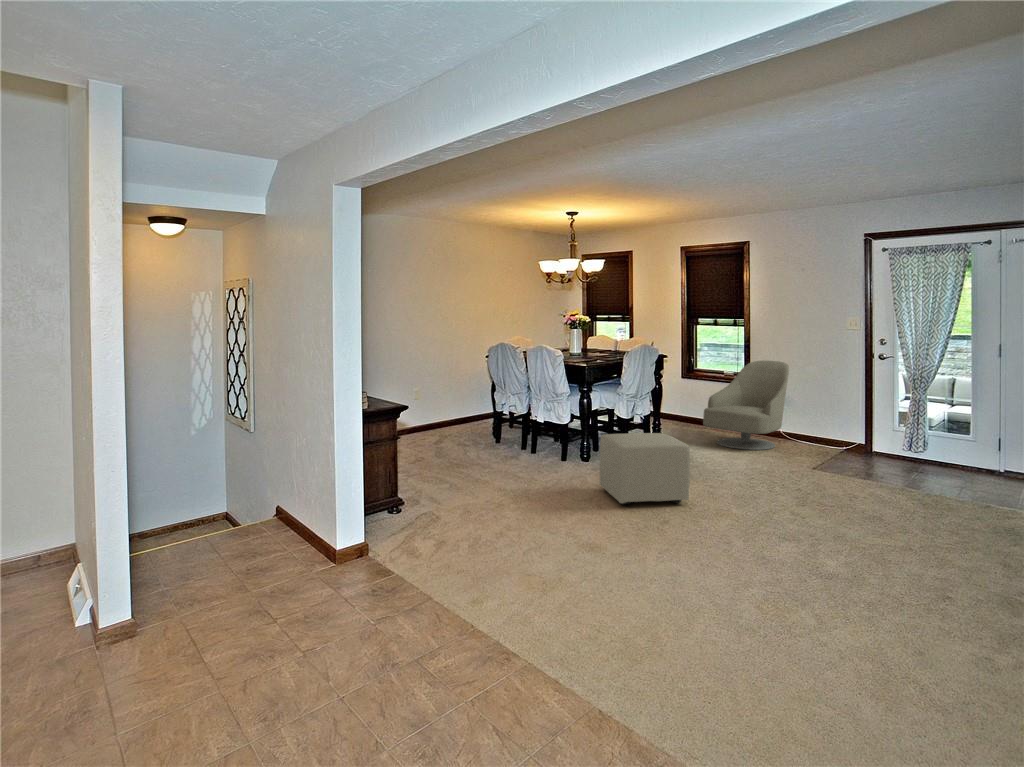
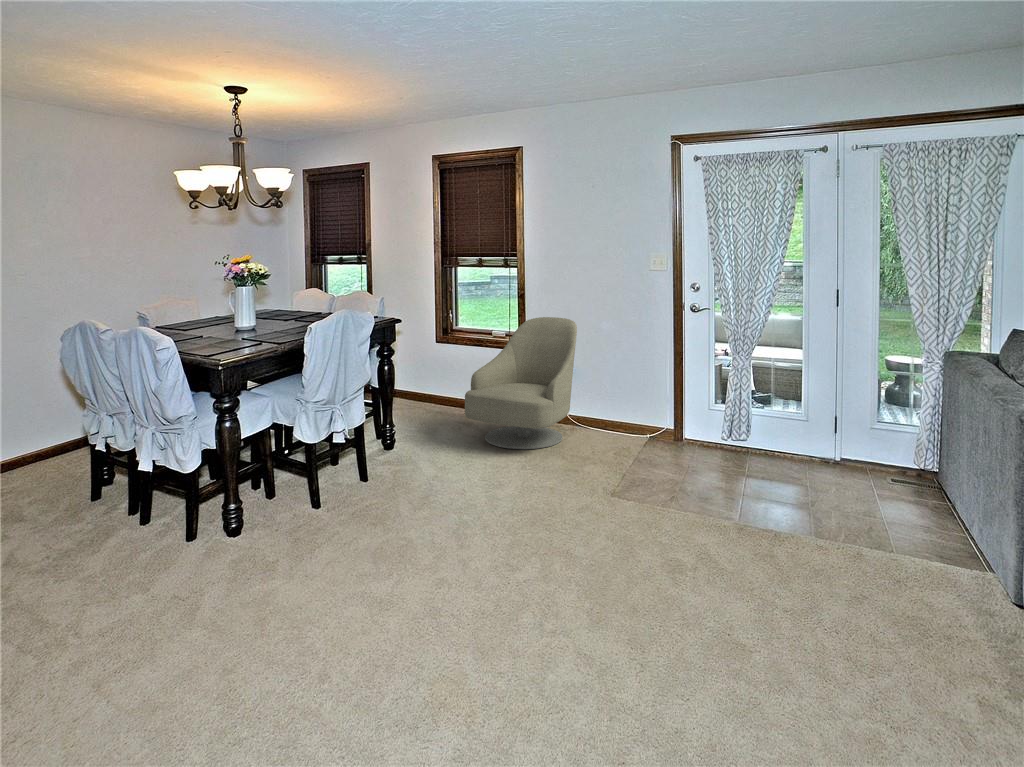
ottoman: present [600,433,690,505] -> none [245,477,408,651]

